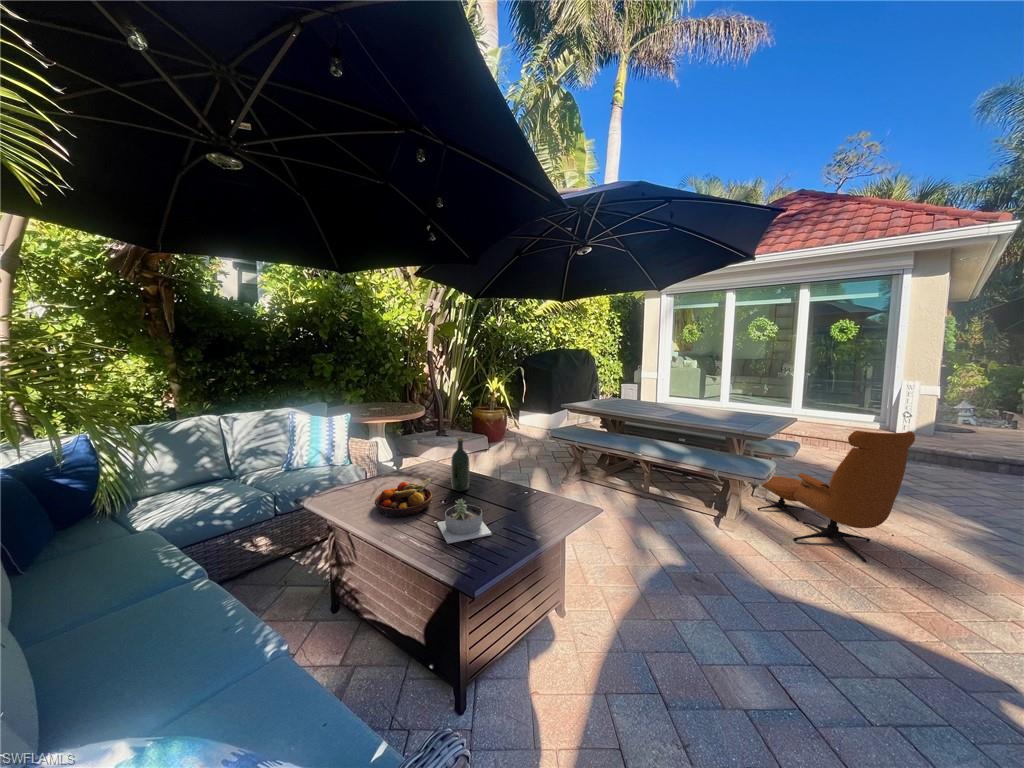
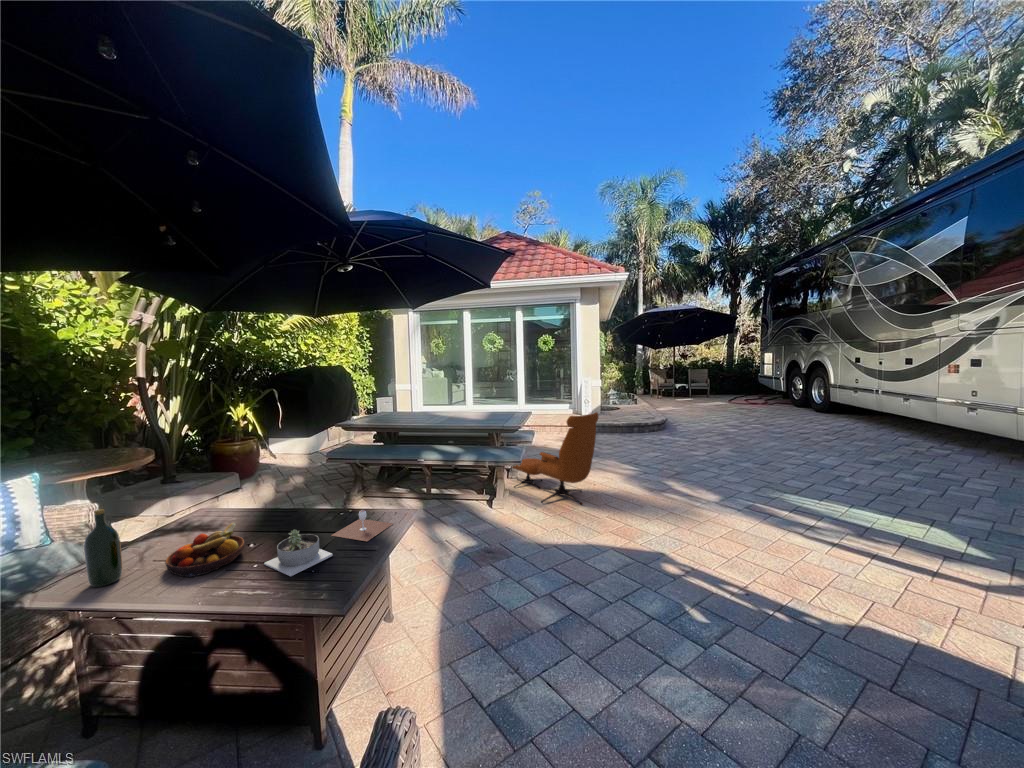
wine bottle: present [451,437,470,491] -> present [84,509,122,587]
wine glass: none [503,495,565,530] -> present [332,510,393,542]

